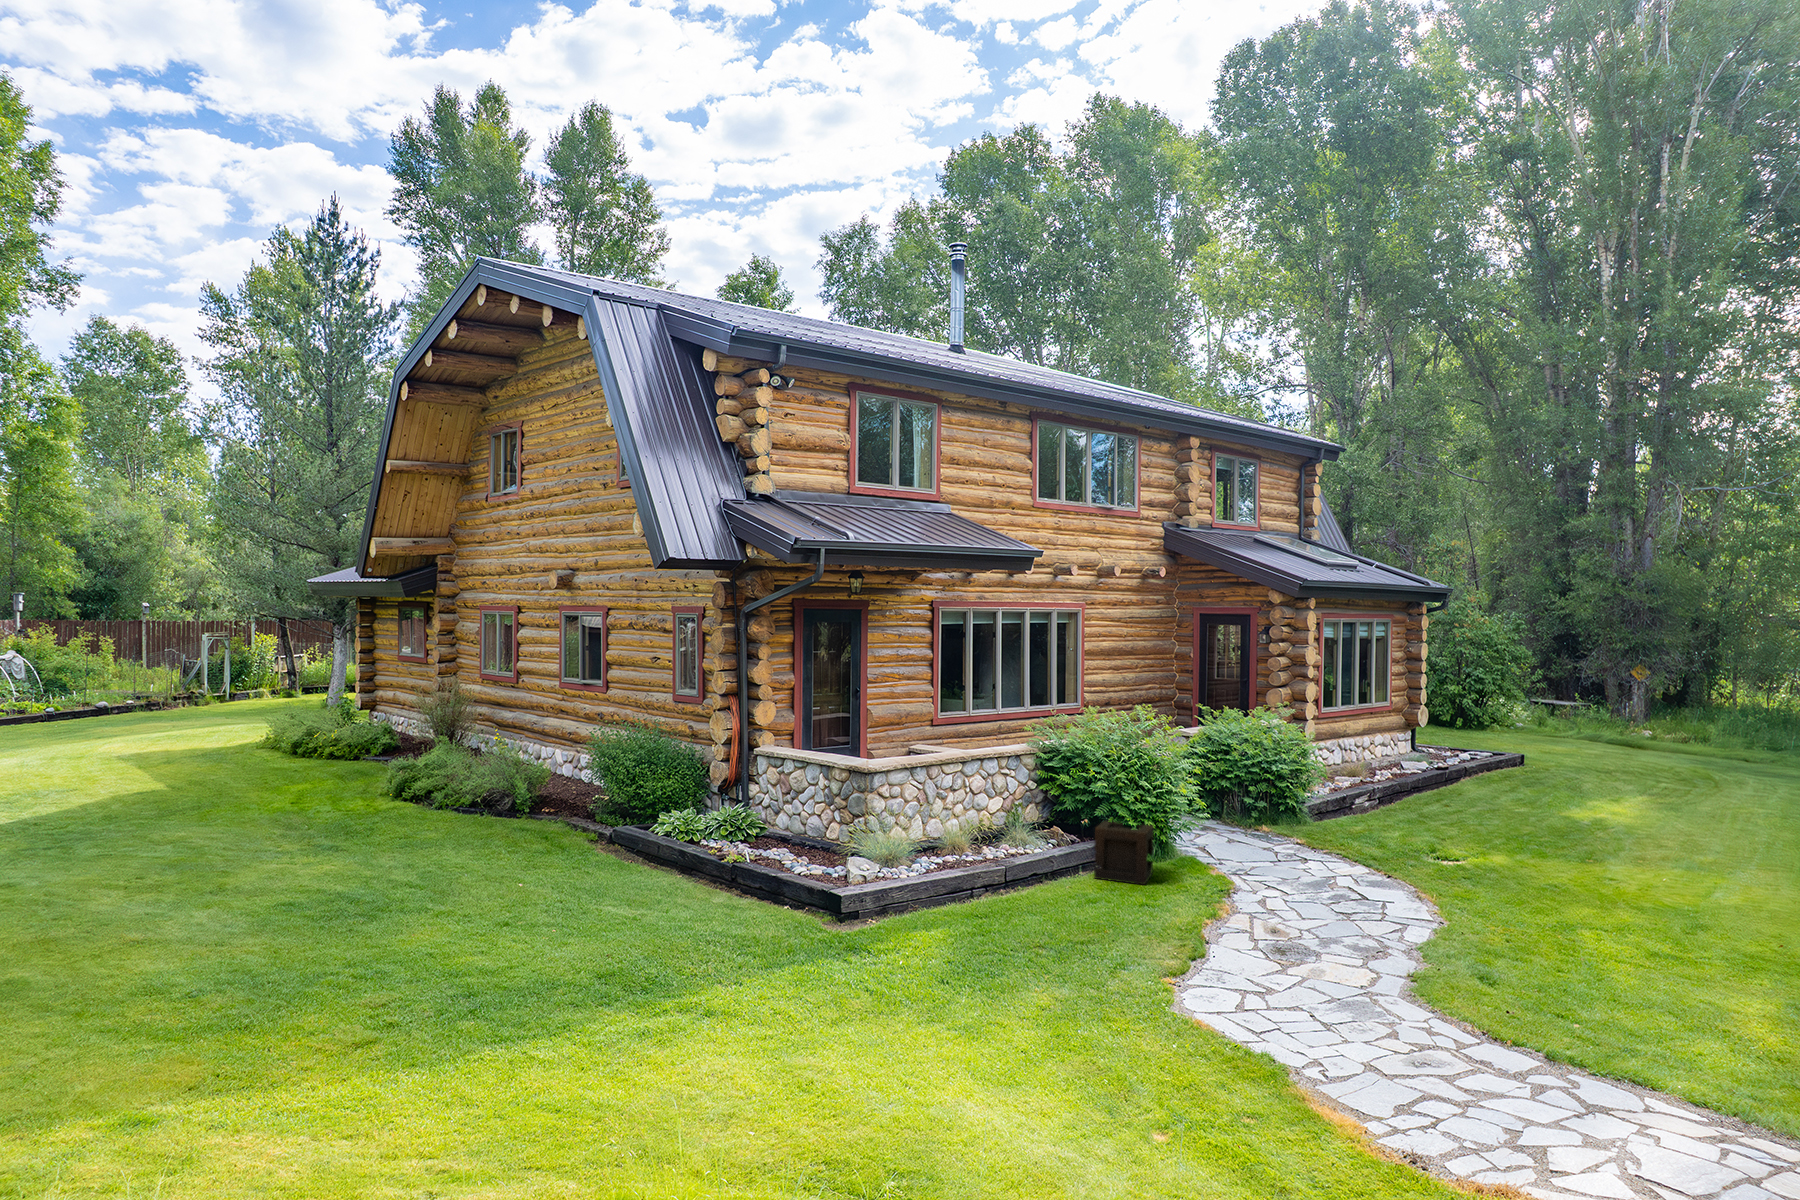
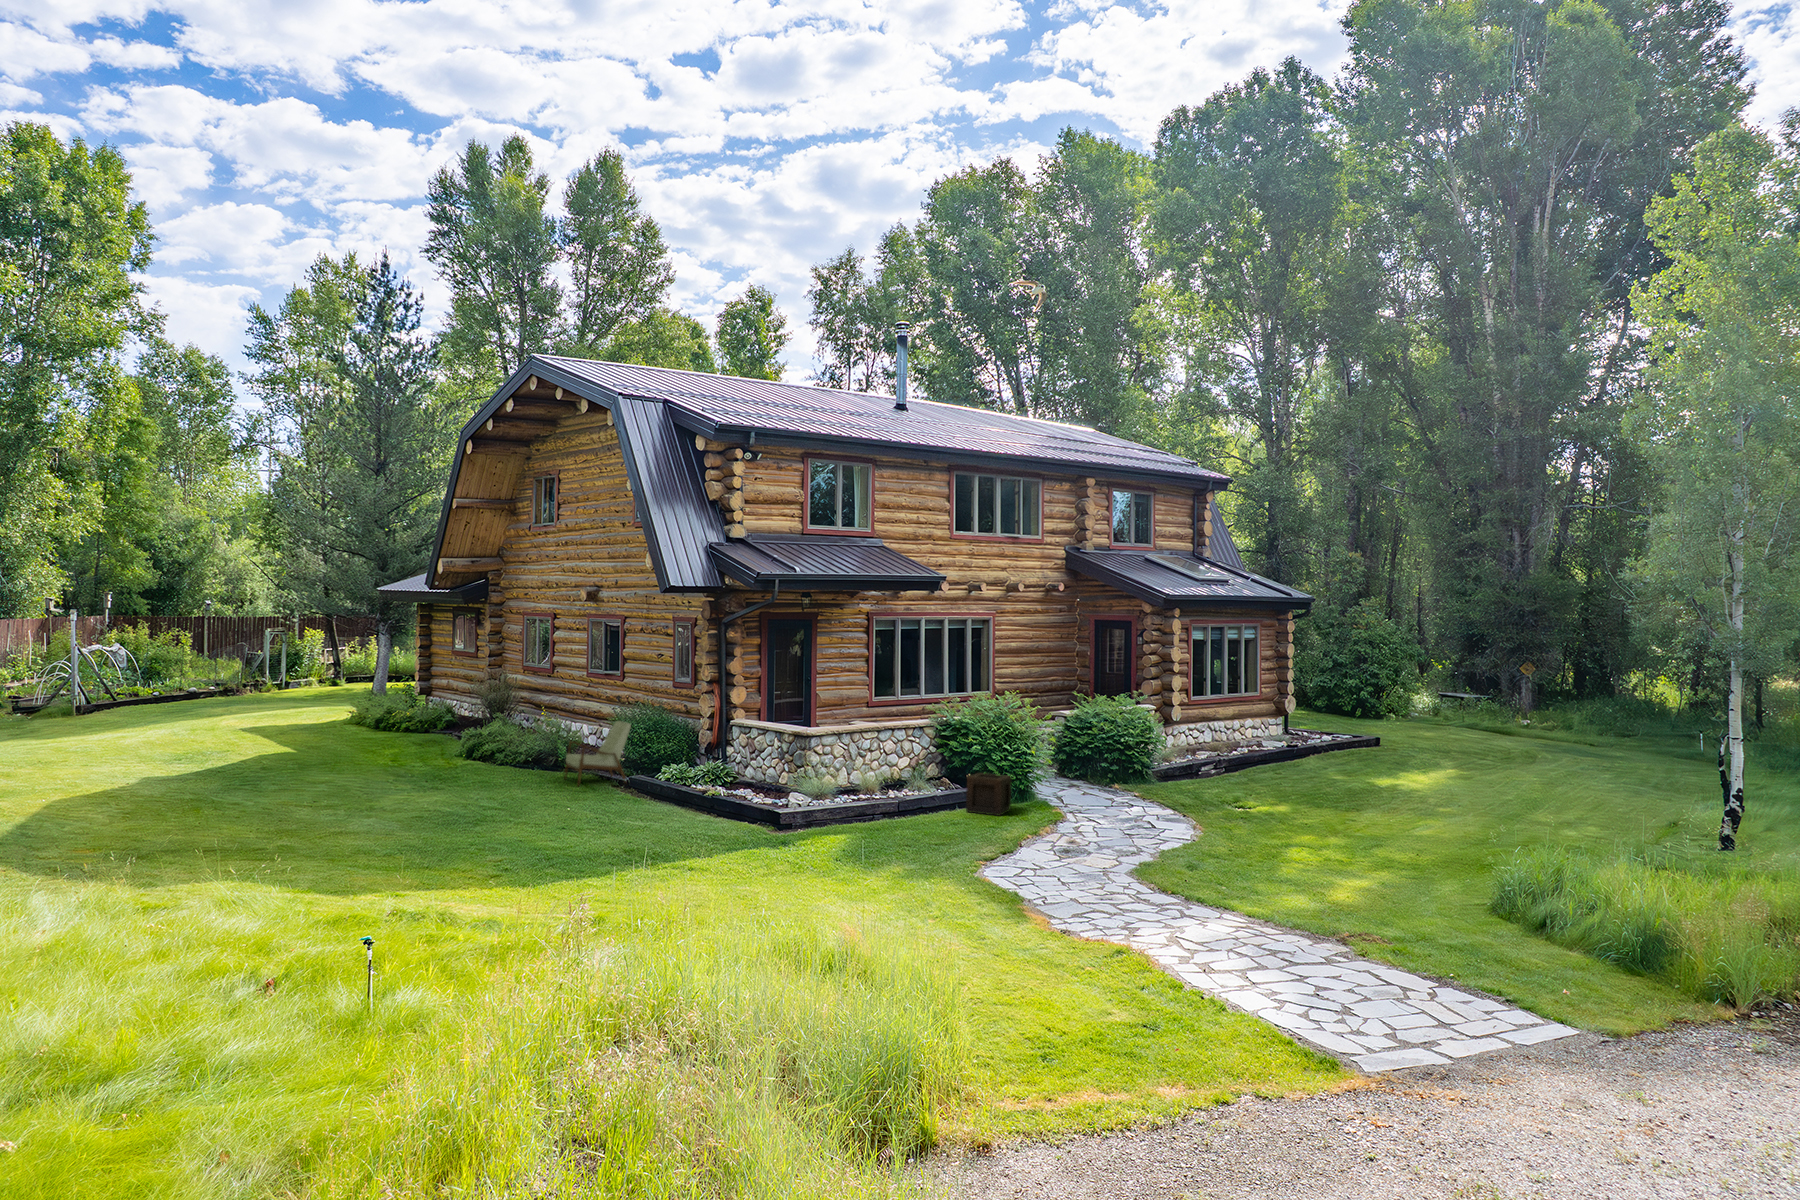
armchair: none [523,747,616,841] -> present [564,721,631,786]

